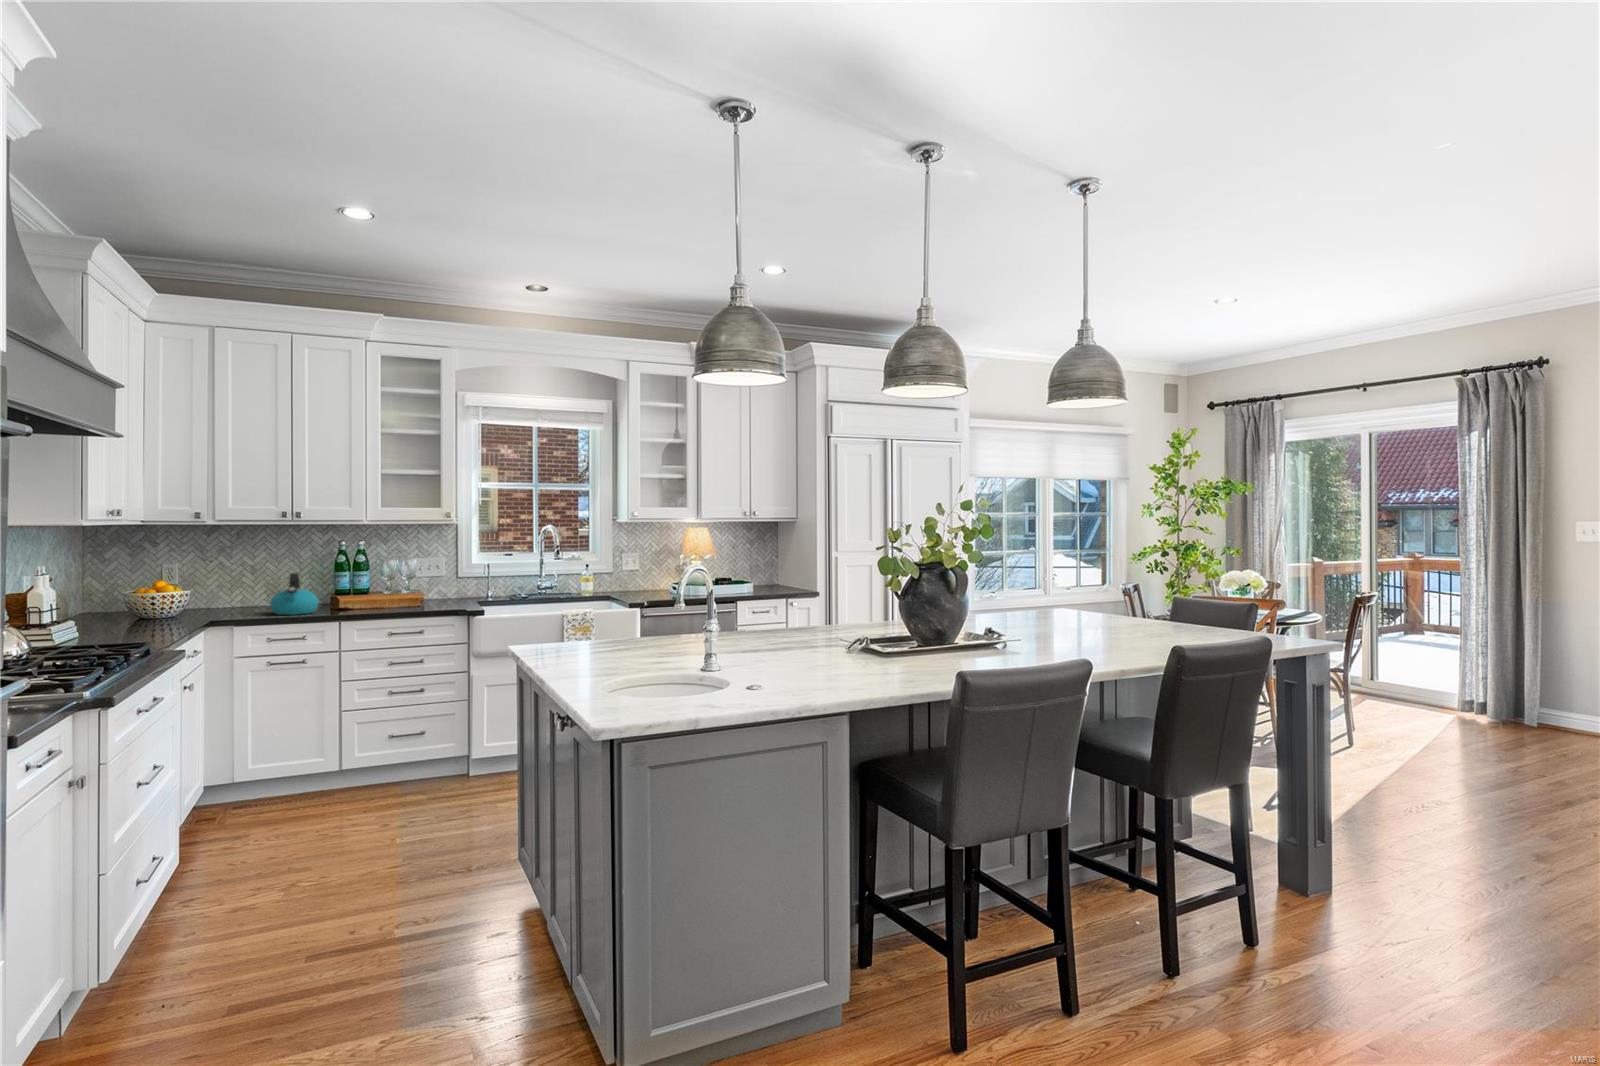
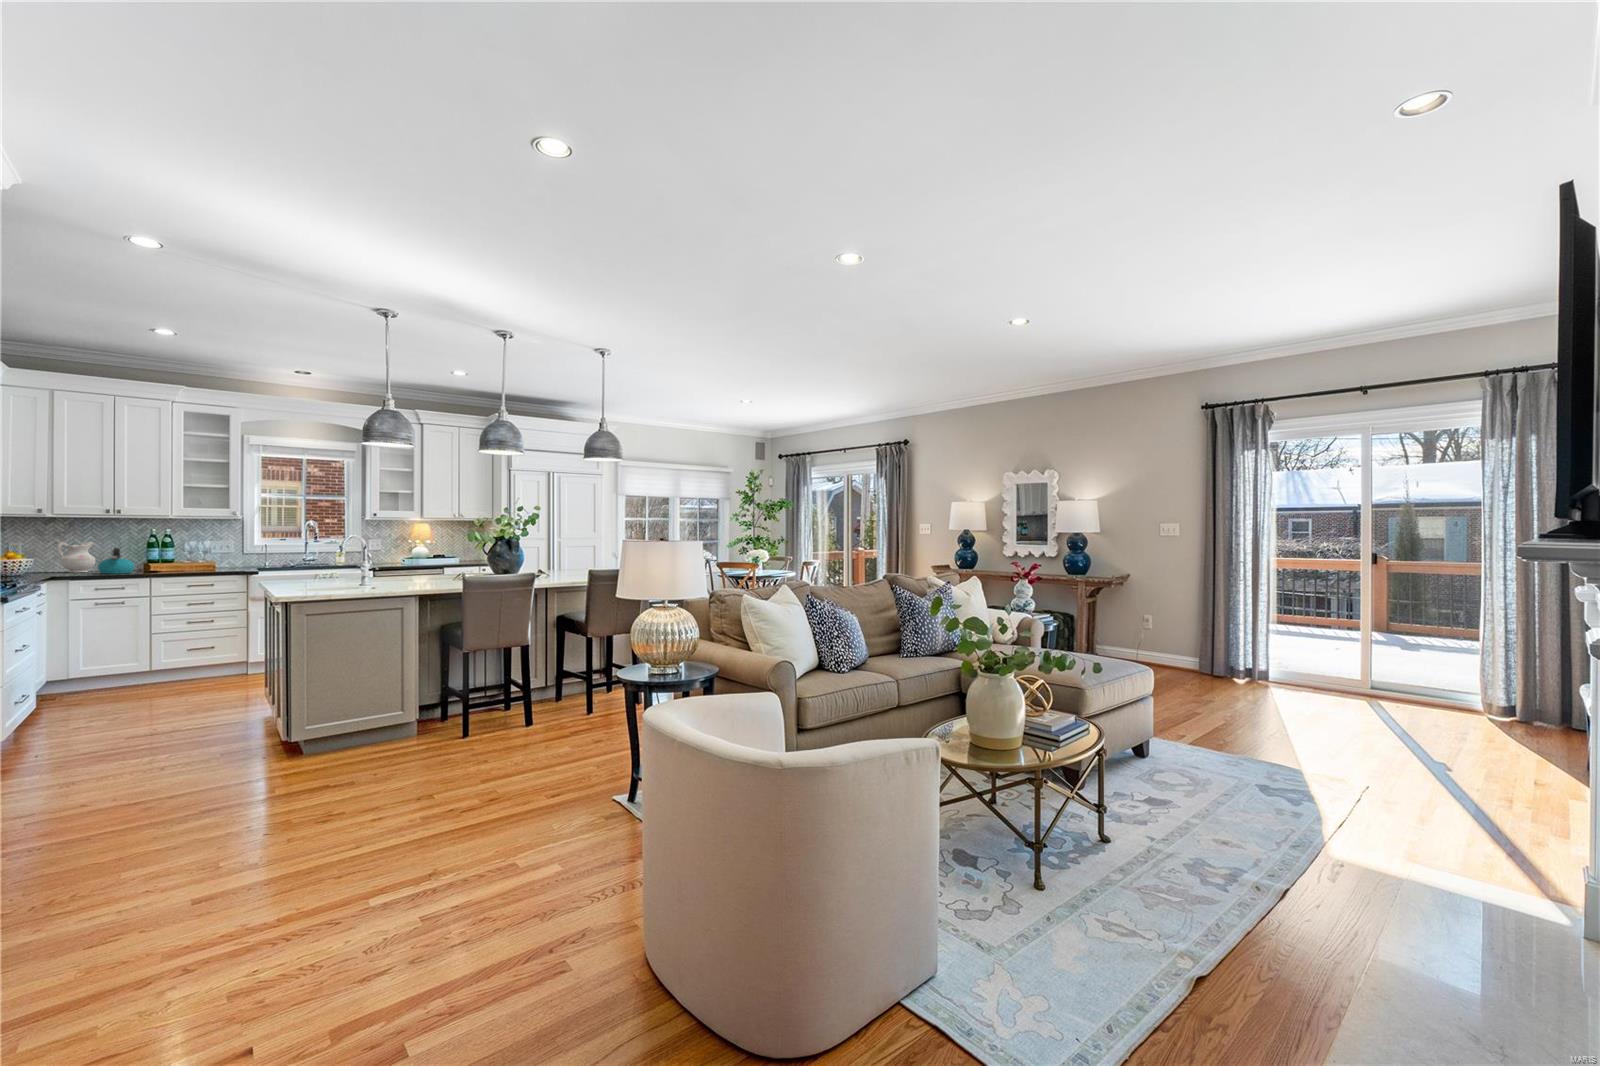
ceramic pitcher: none [219,562,269,610] -> present [57,541,95,573]

